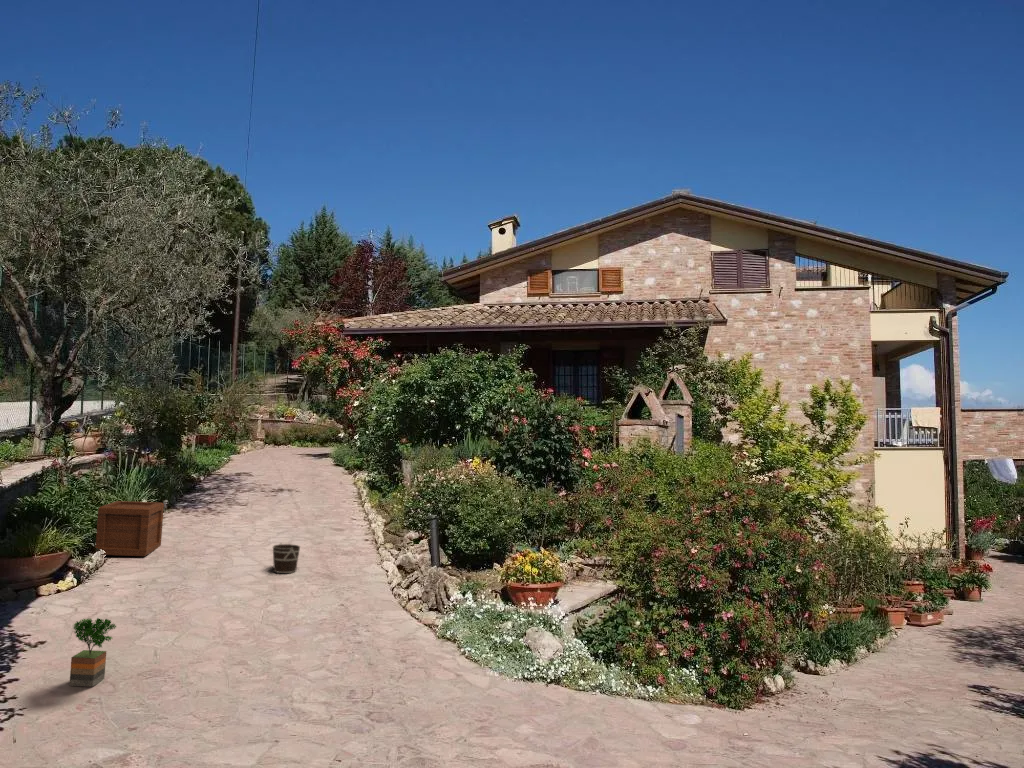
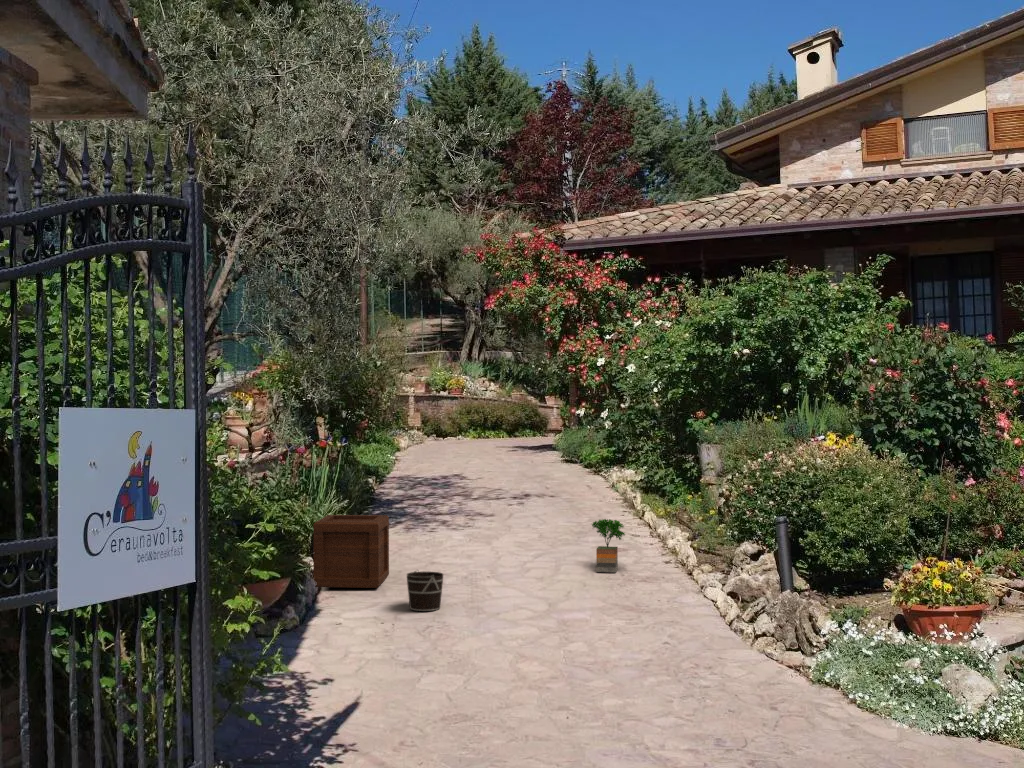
bucket: present [273,544,300,573] -> present [407,571,443,611]
potted tree: present [69,618,116,687] -> present [592,519,625,572]

